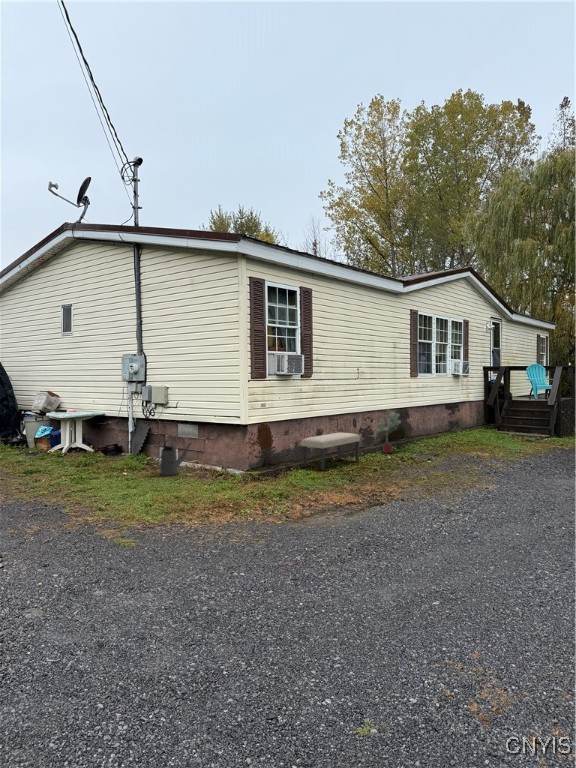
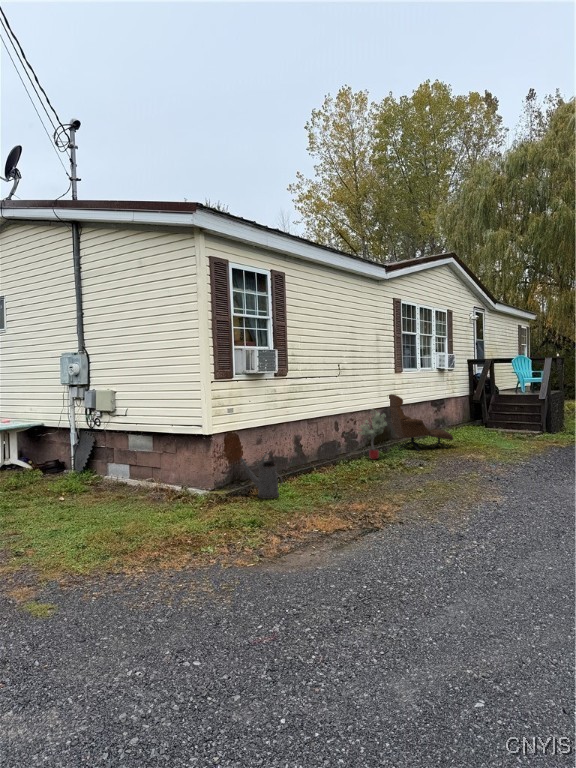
lounge chair: none [404,396,462,448] -> present [389,394,453,451]
bench: present [301,432,360,470] -> none [277,438,344,484]
watering can: present [157,440,191,476] -> present [240,453,283,499]

